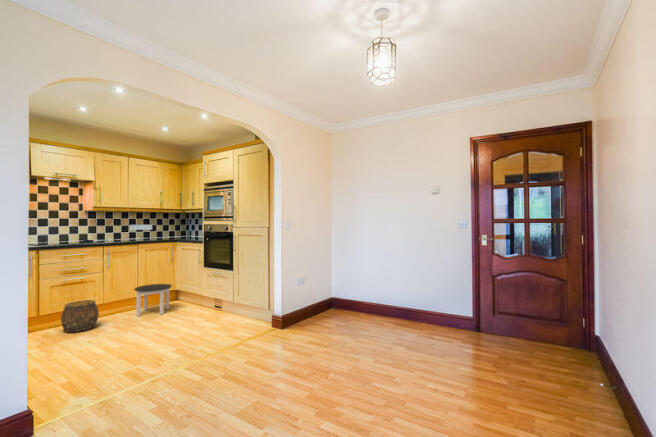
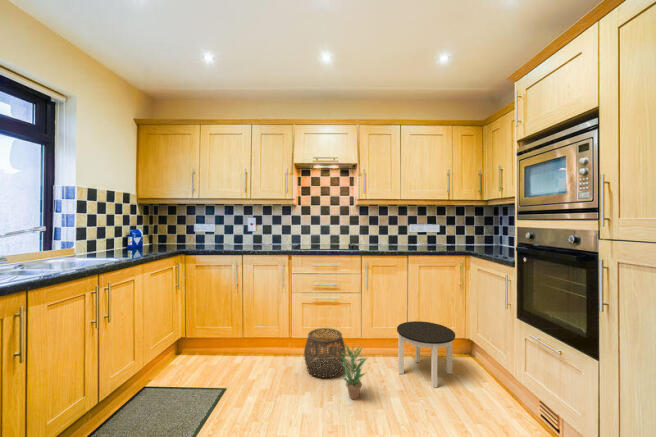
potted plant: none [105,295,127,330] -> present [340,344,366,399]

